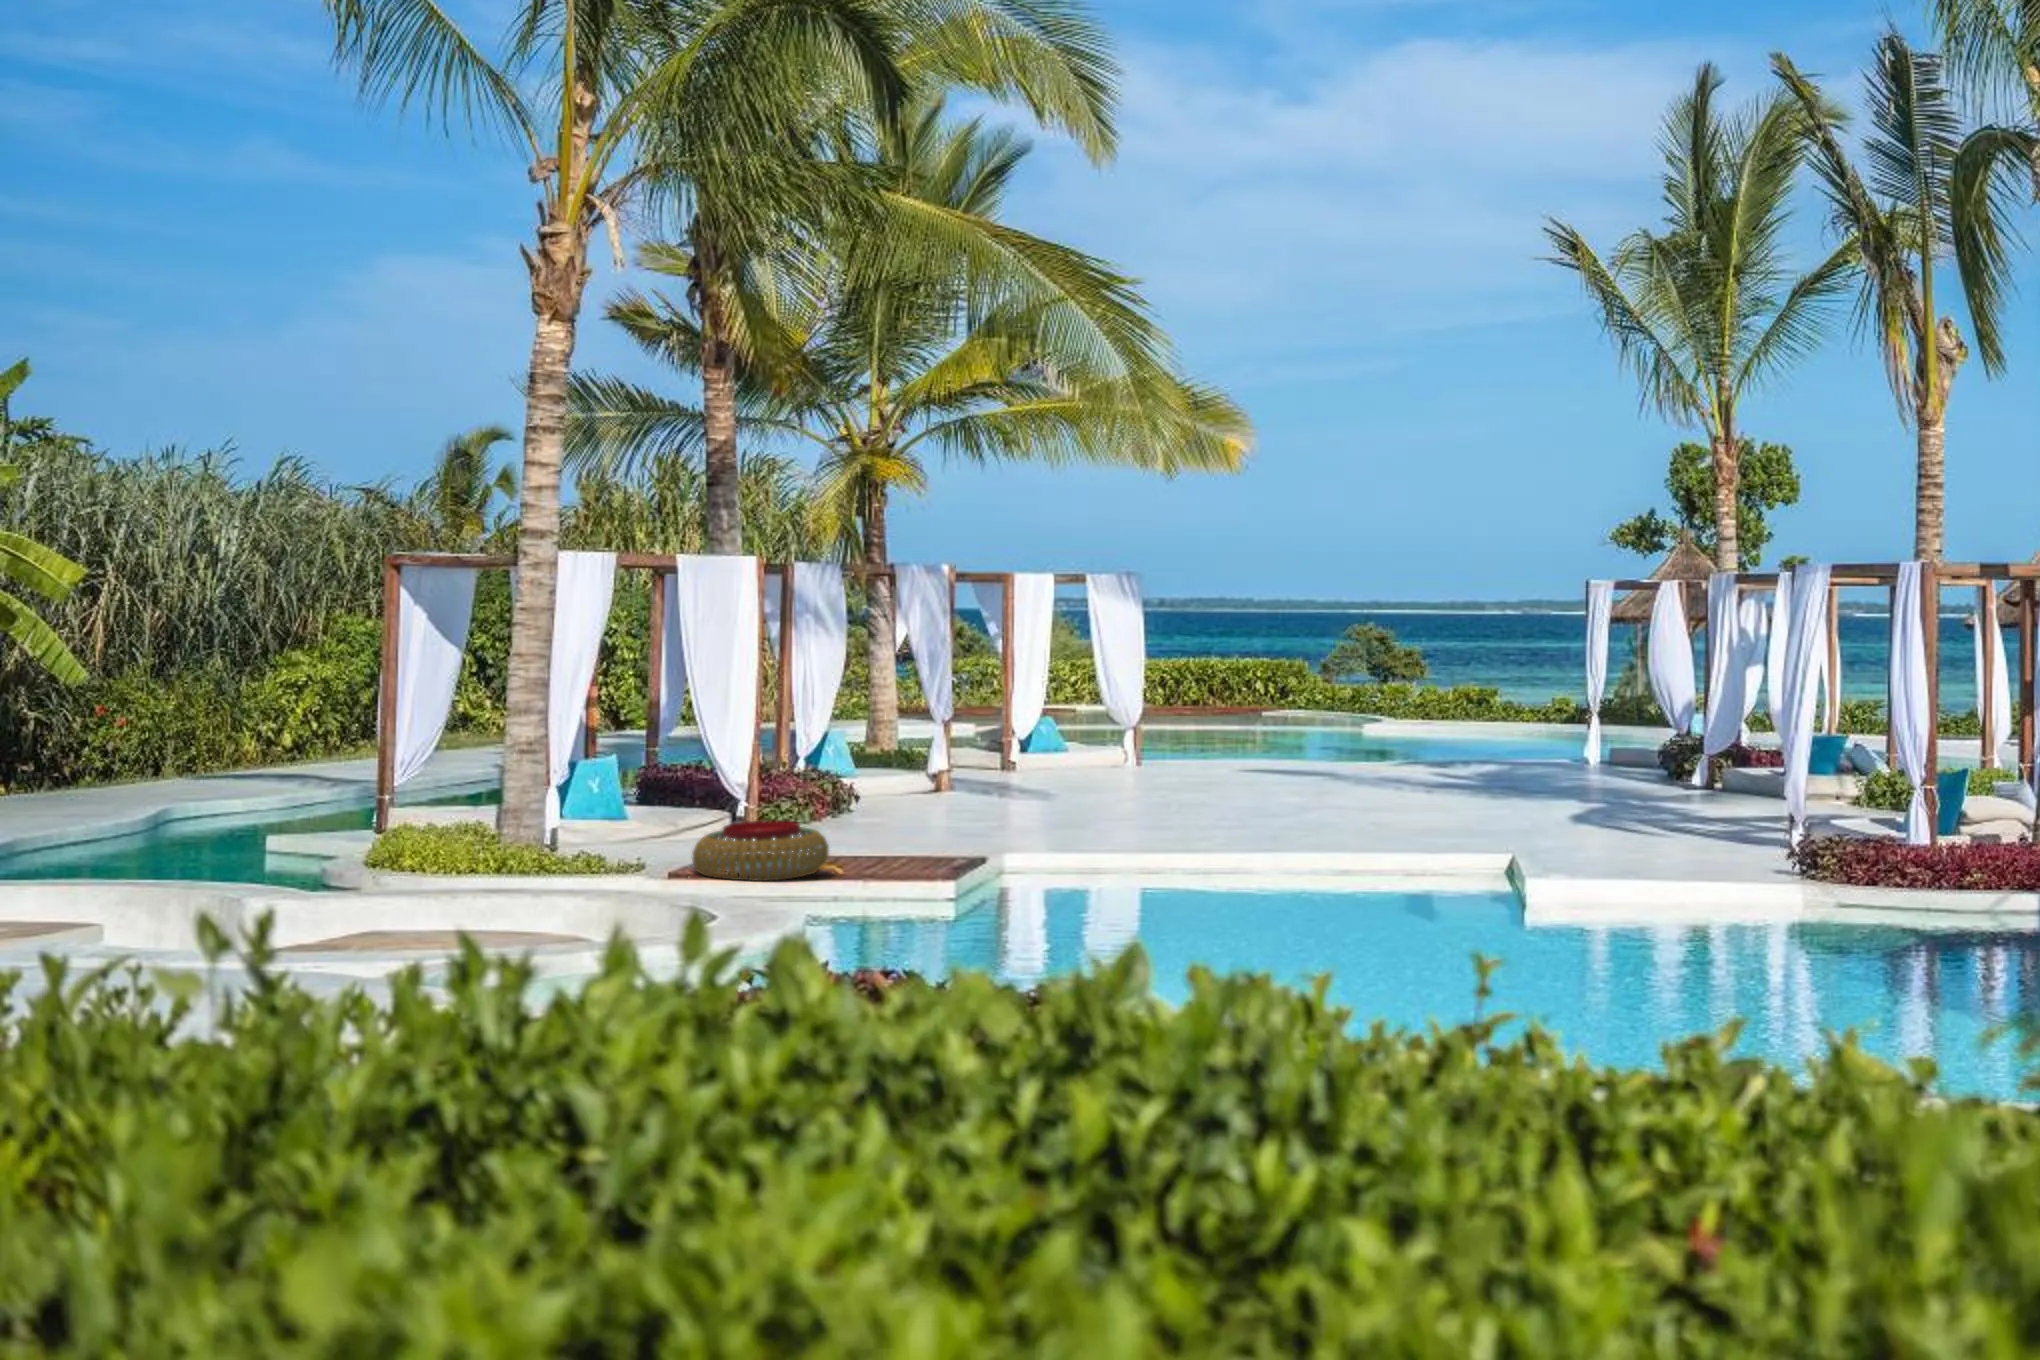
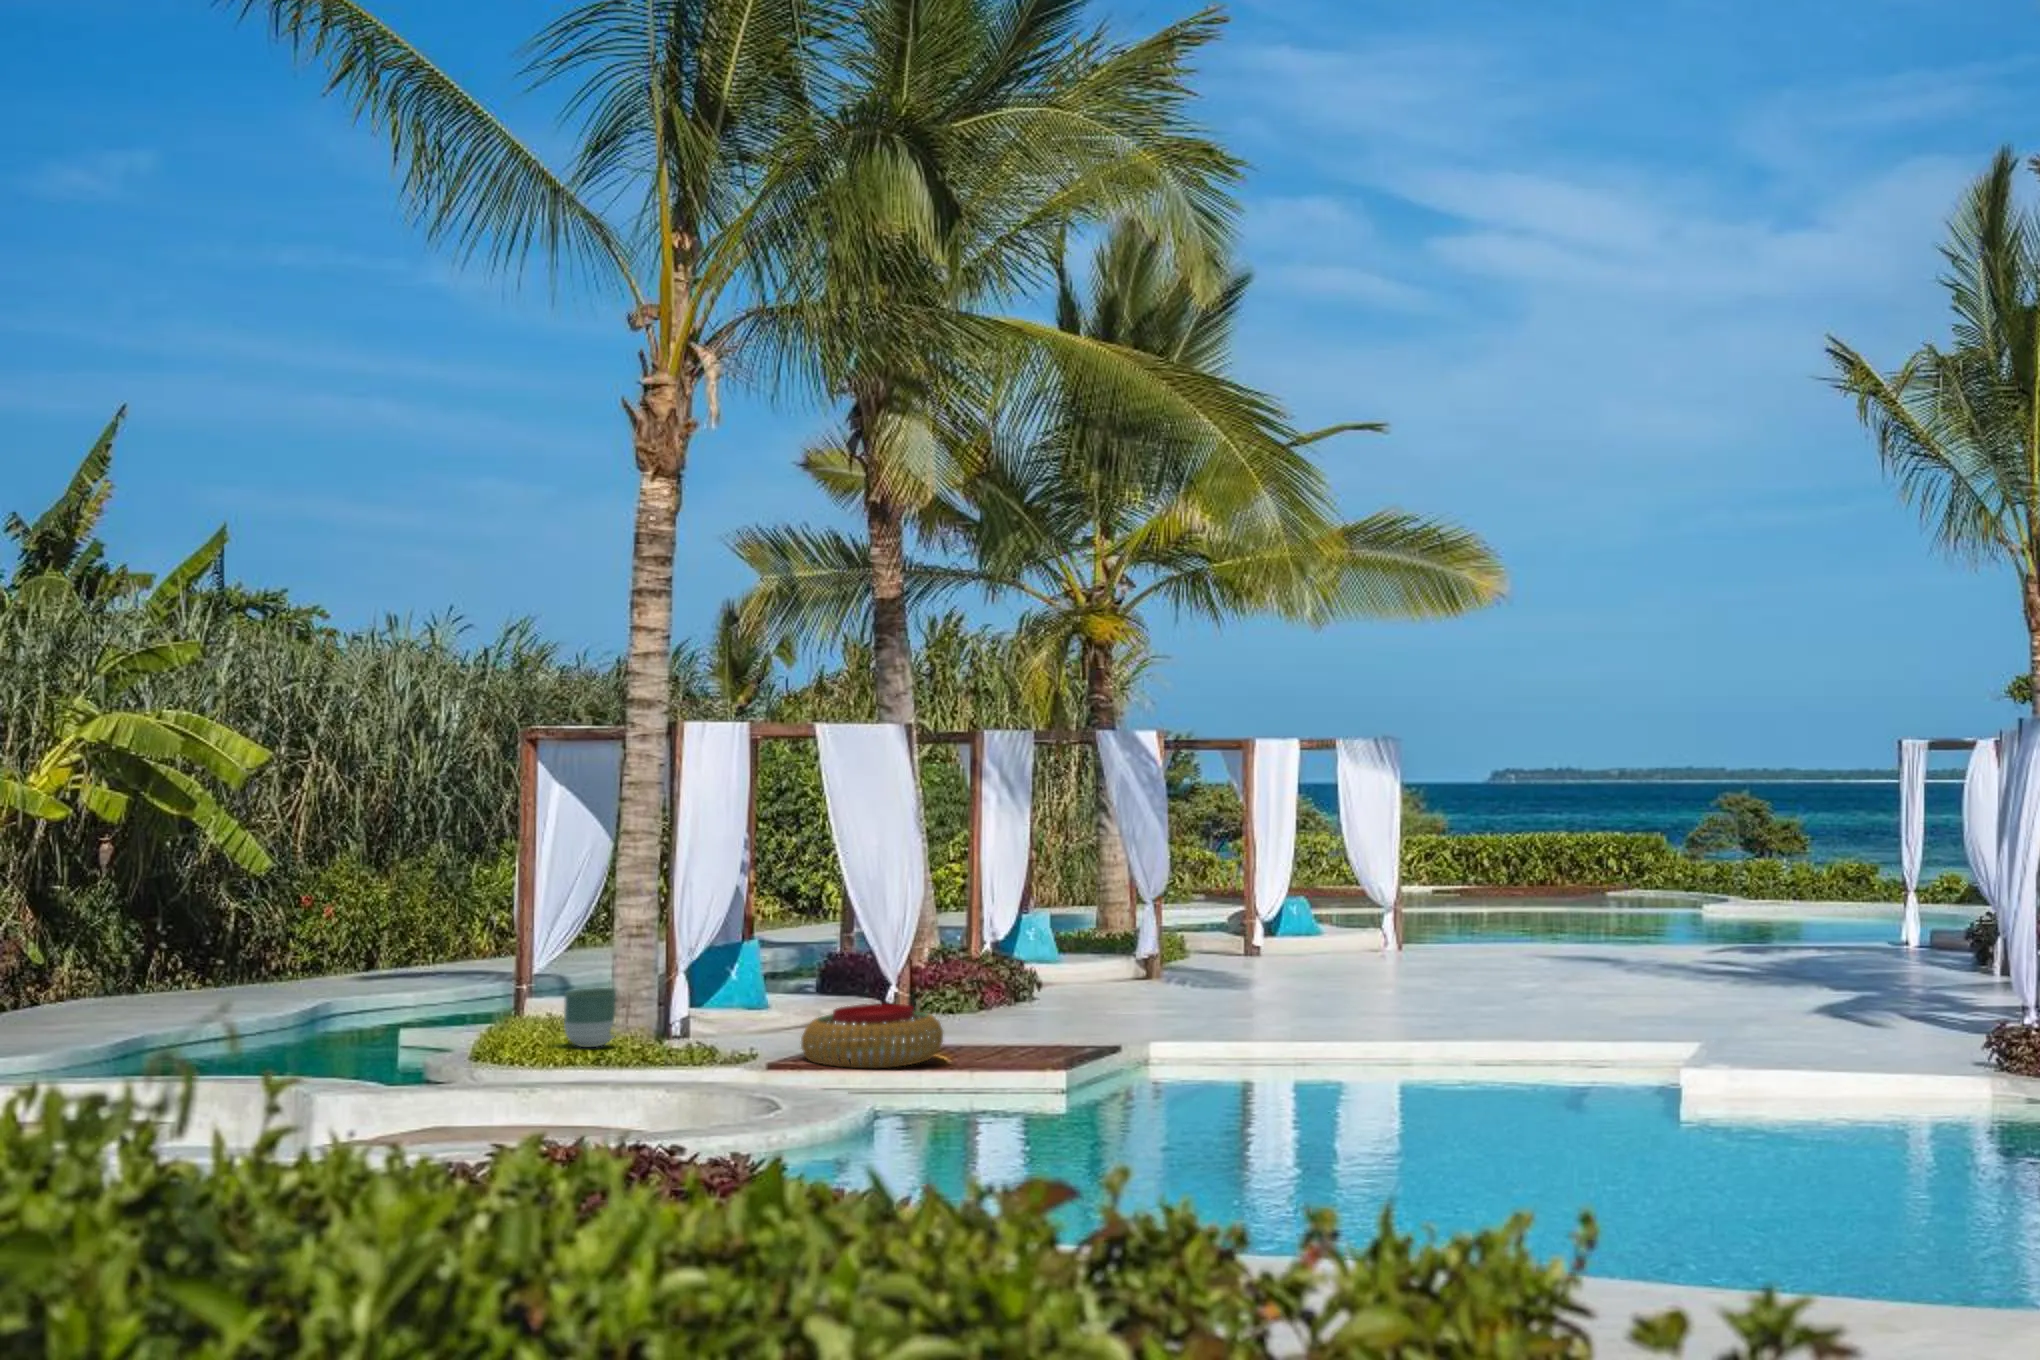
planter: none [453,811,509,868] -> present [564,988,616,1047]

